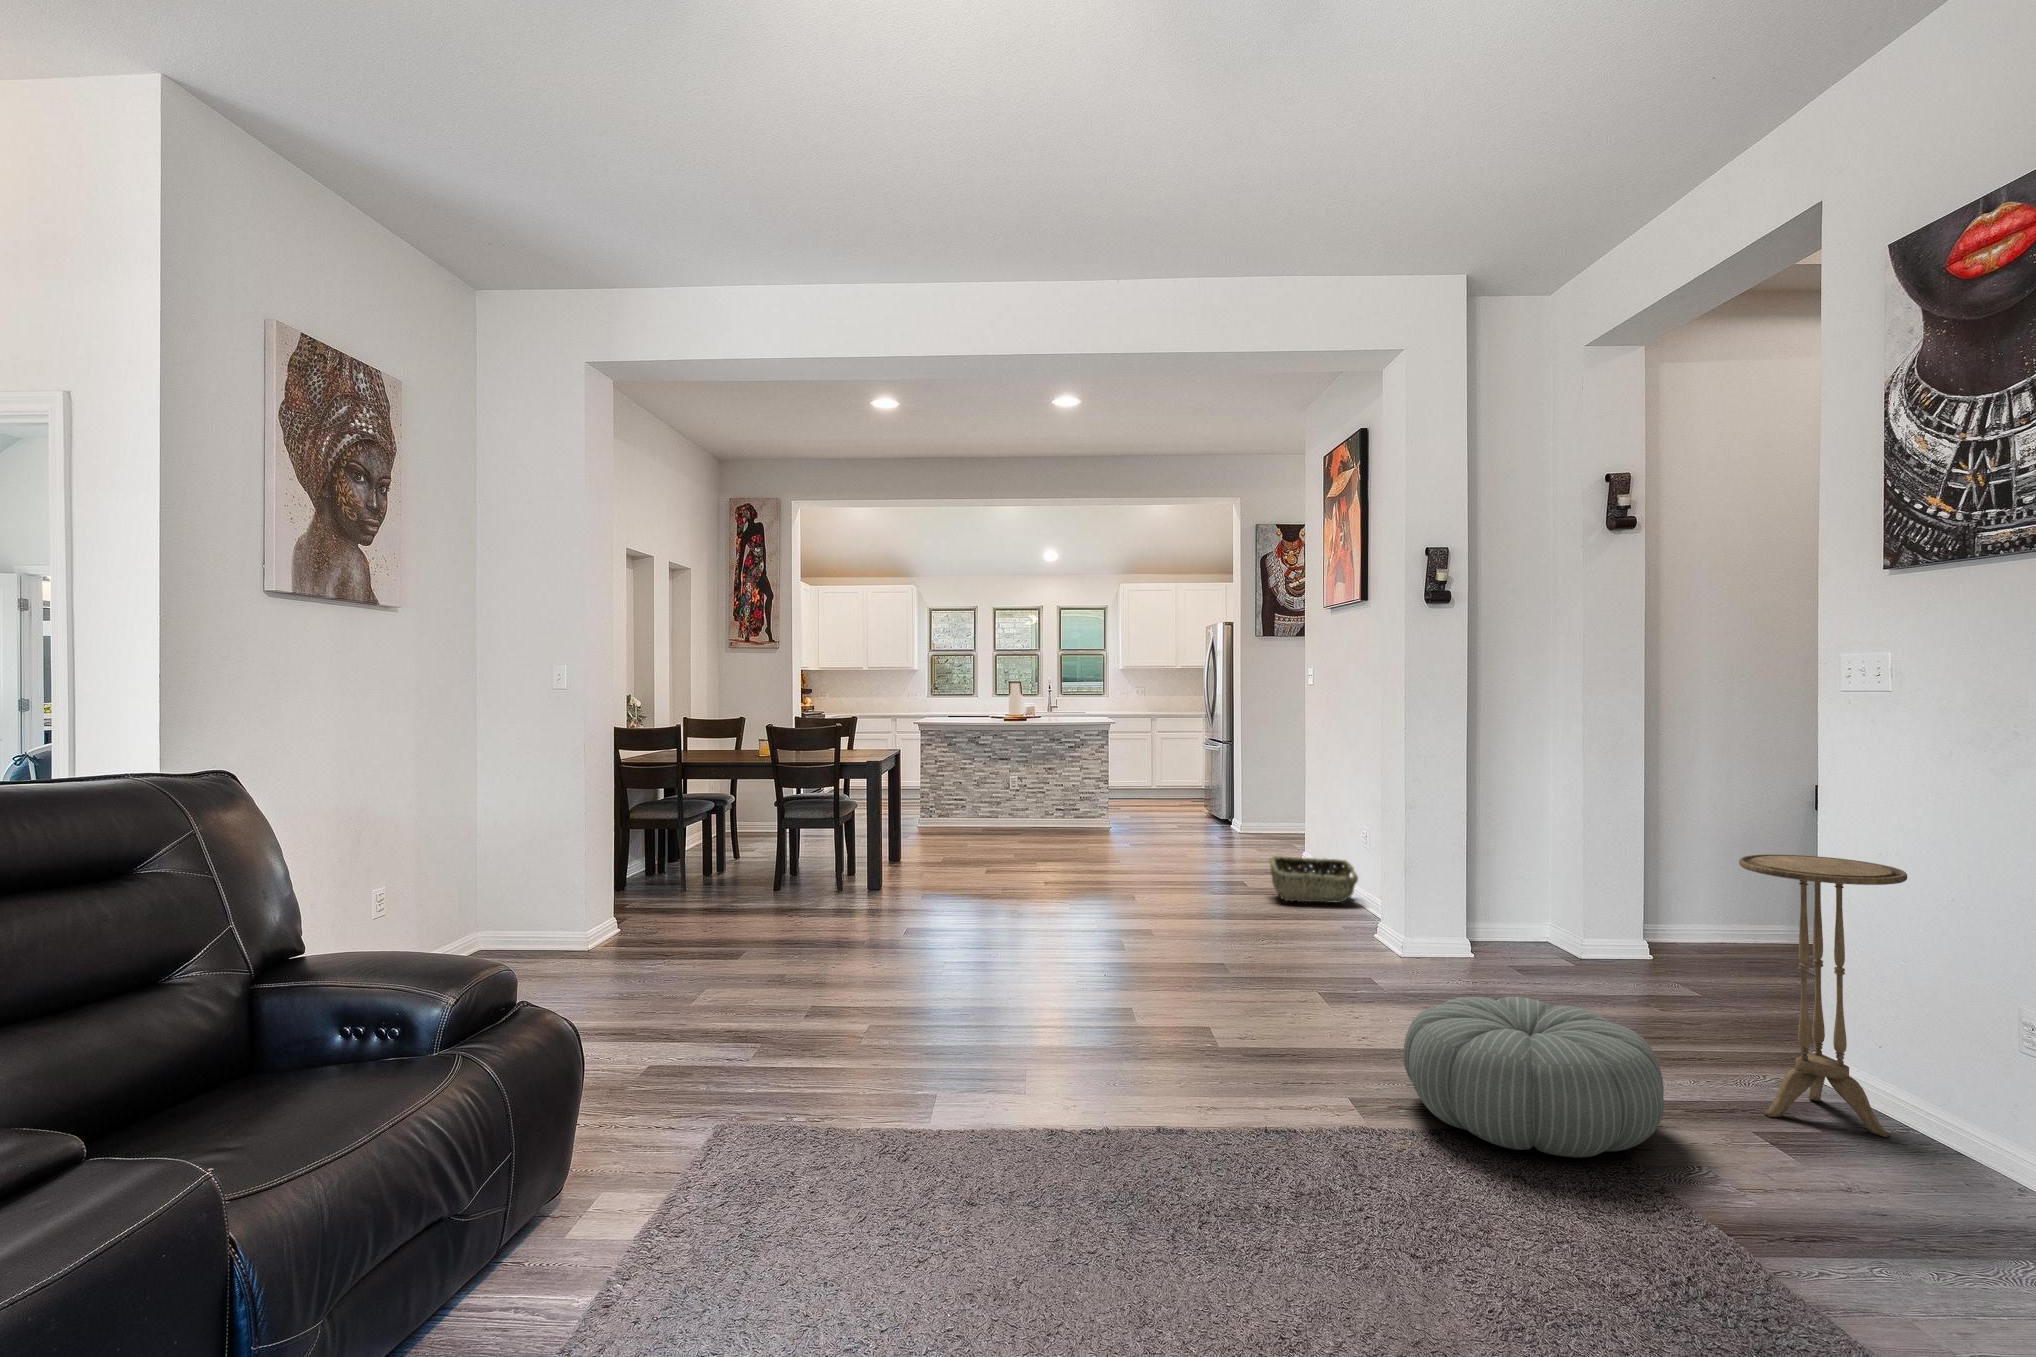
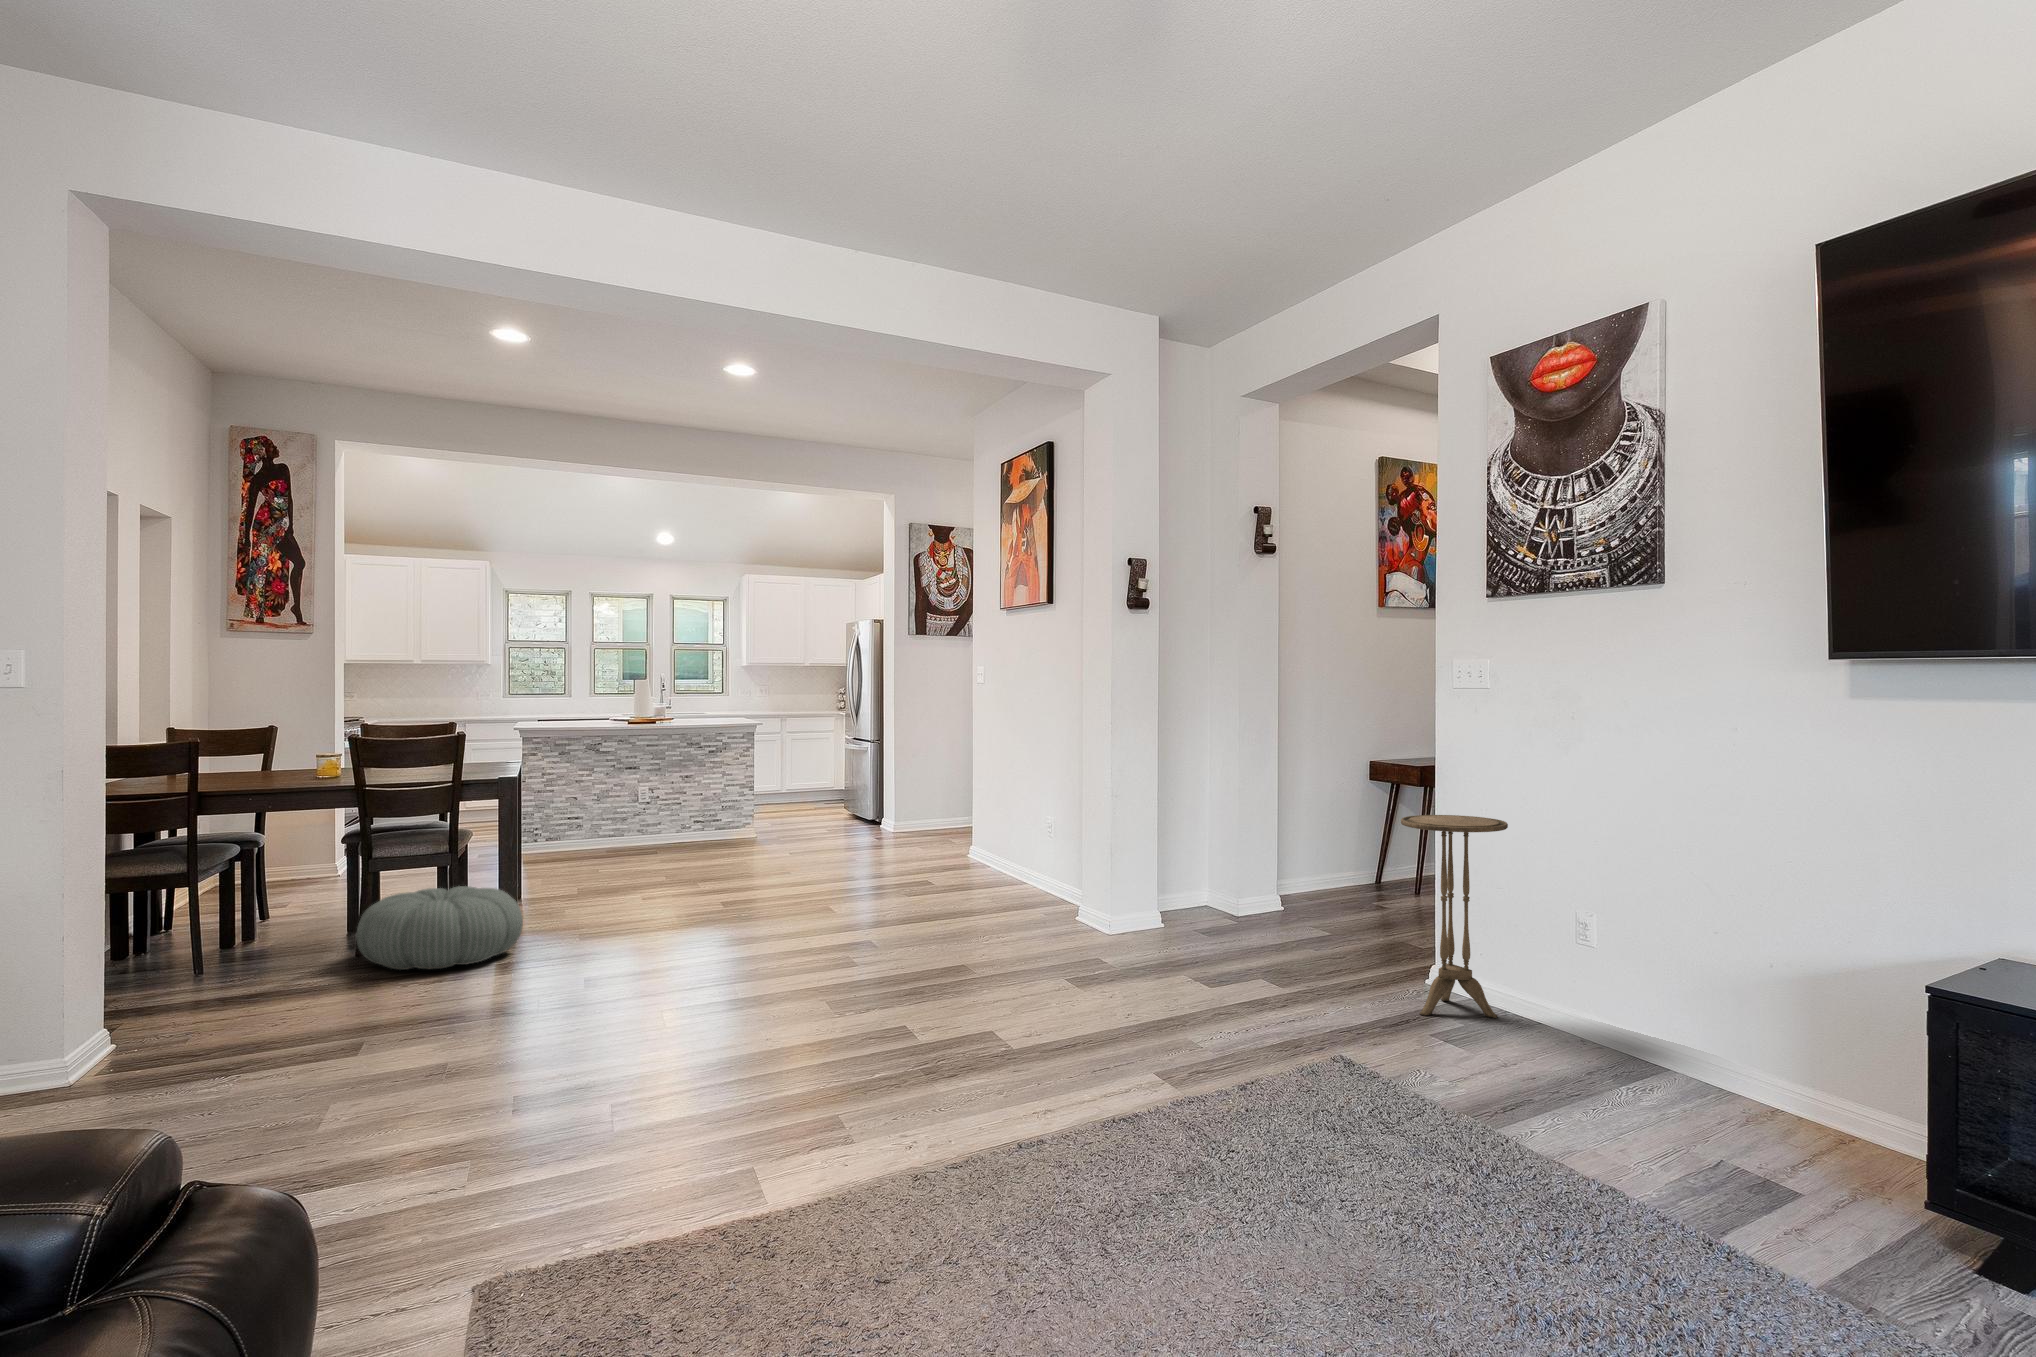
woven basket: present [1269,856,1358,903] -> none [959,852,1044,896]
pouf: present [1403,997,1664,1157] -> present [357,886,523,970]

